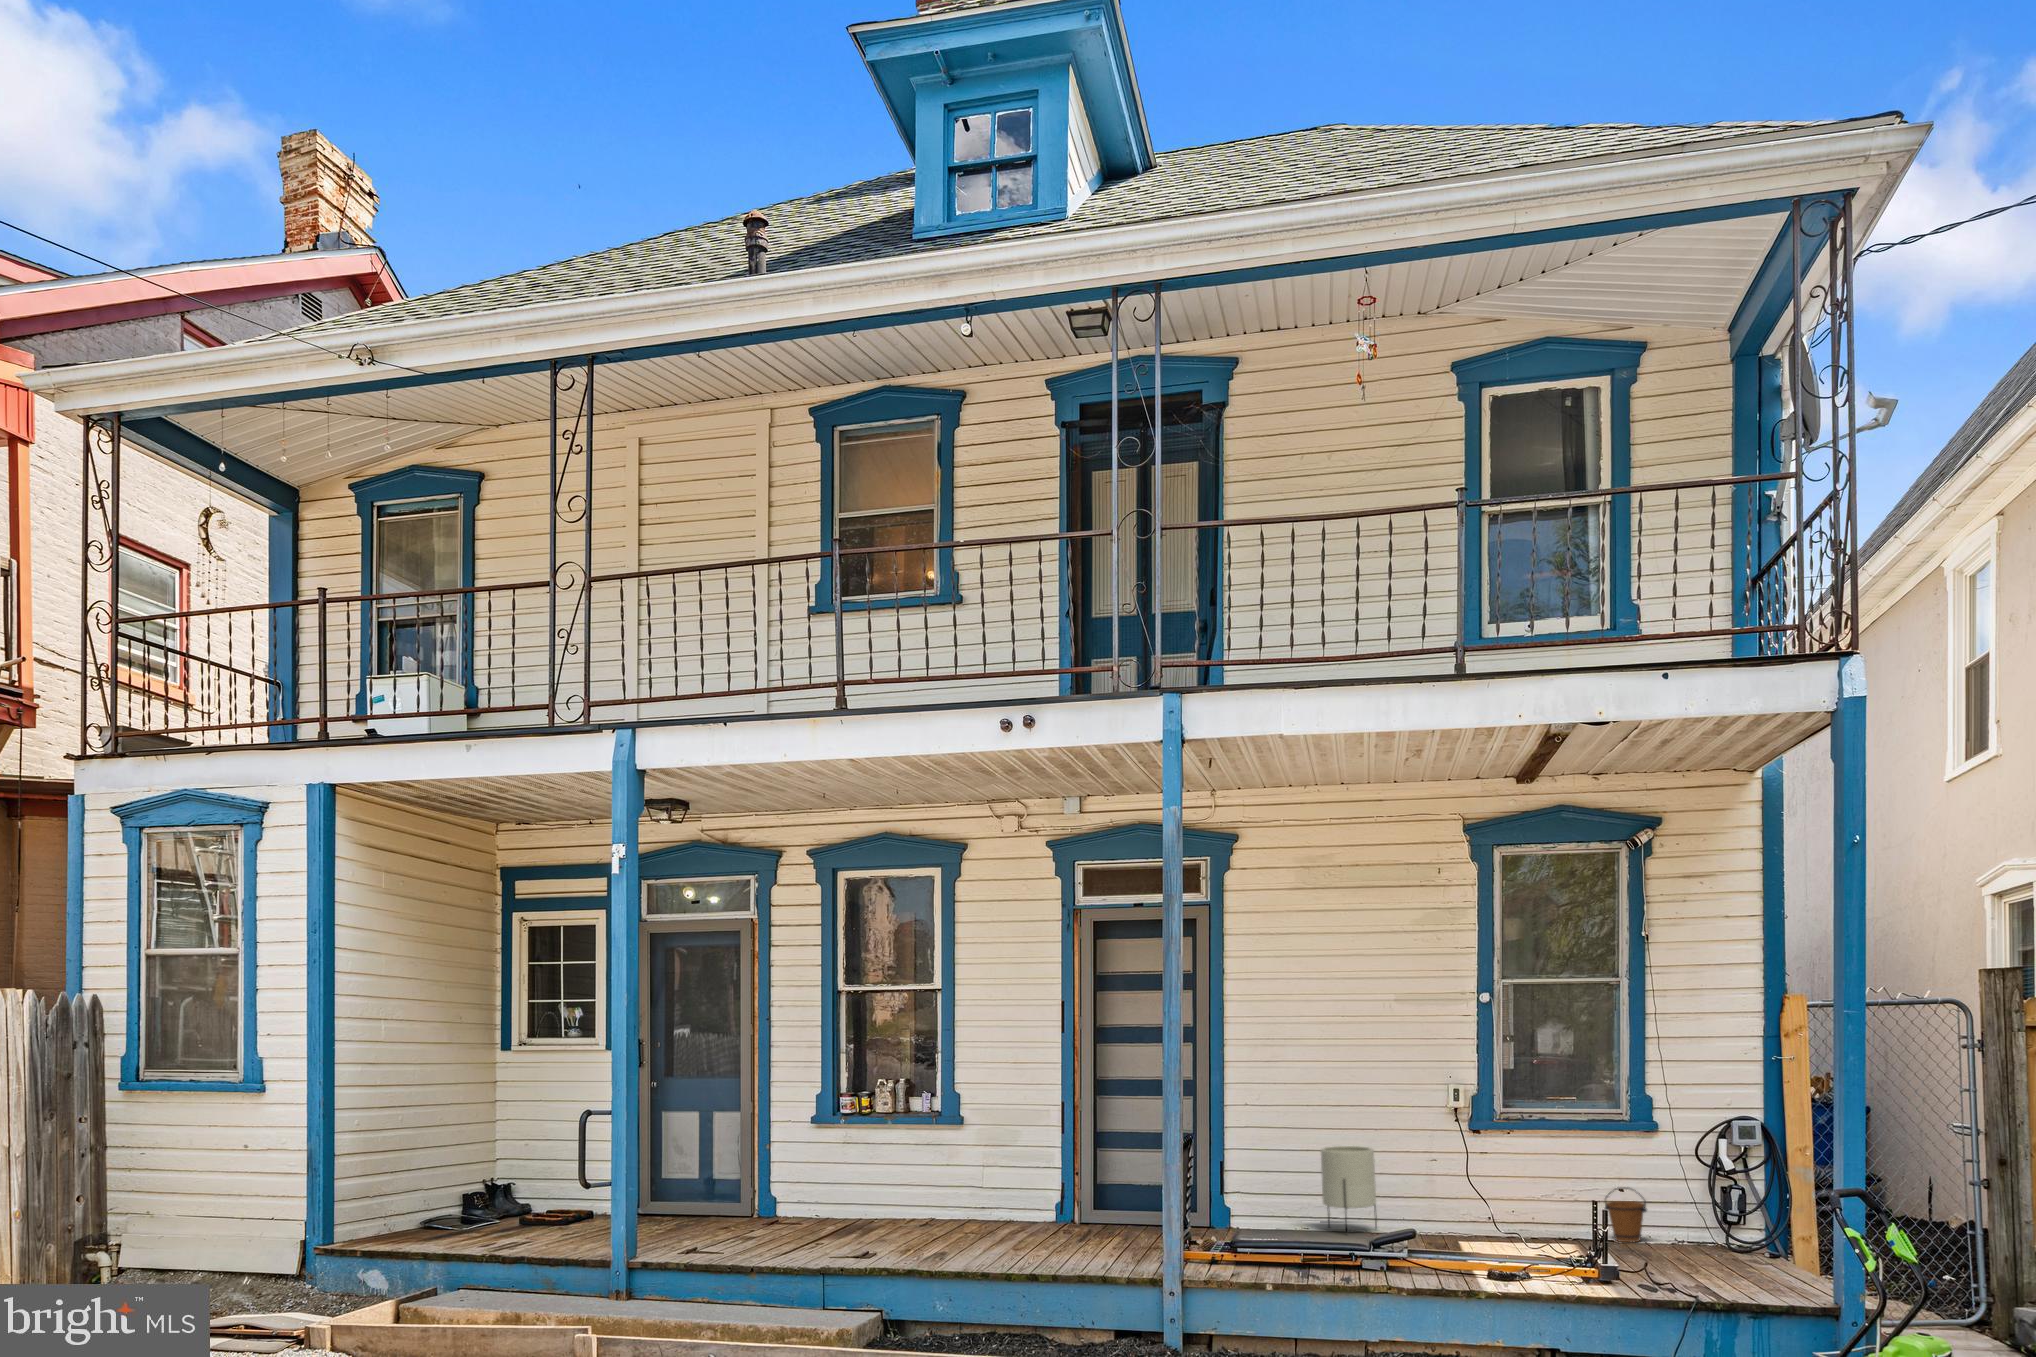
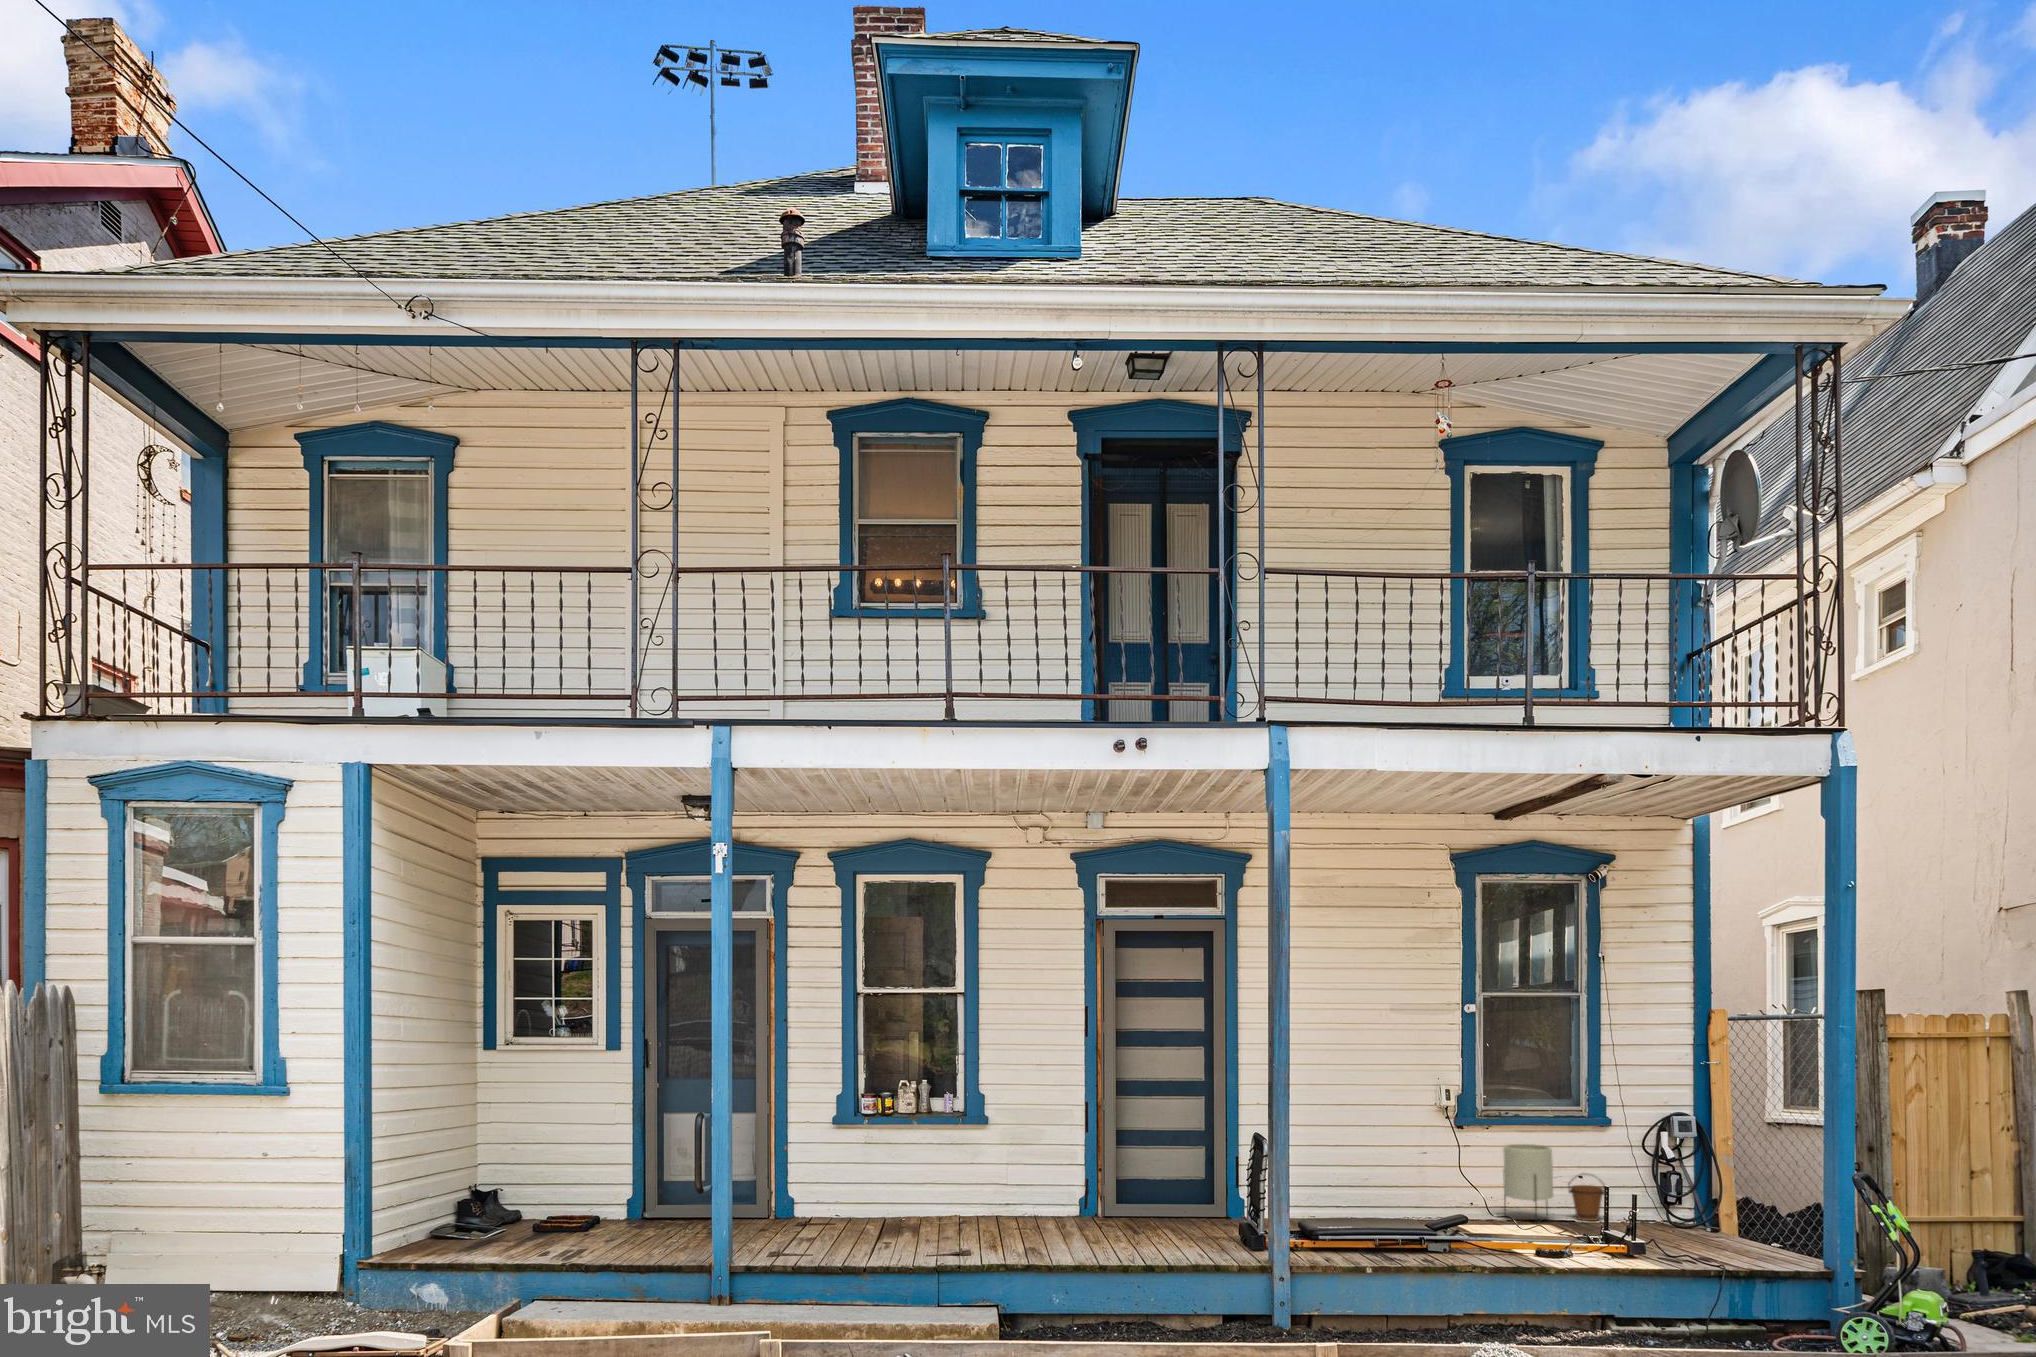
planter: present [1321,1146,1377,1227] -> present [1503,1144,1553,1215]

